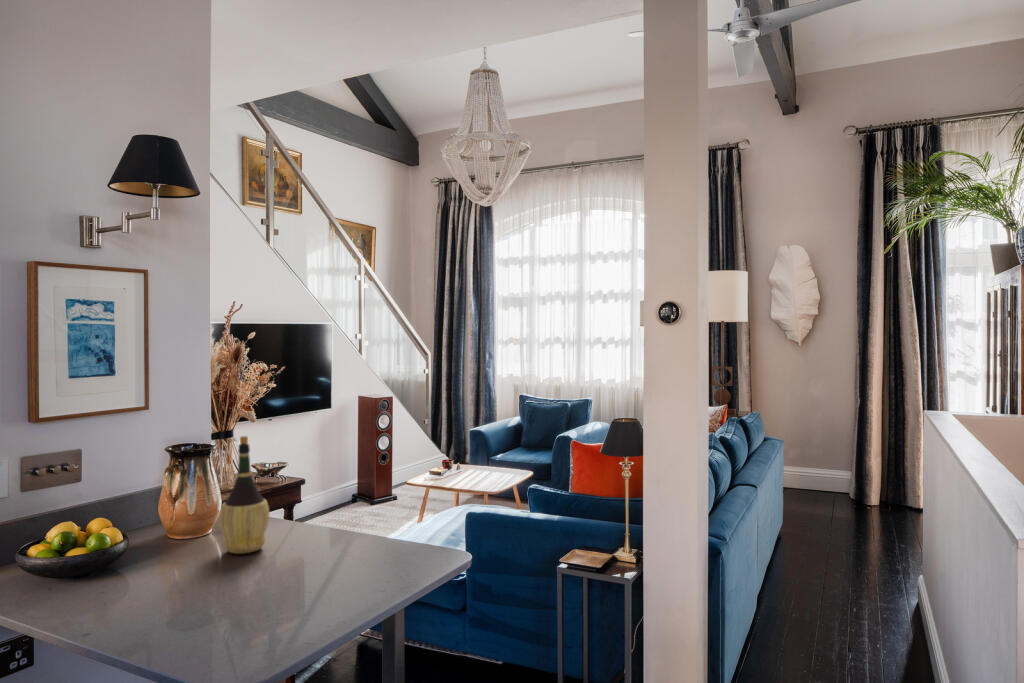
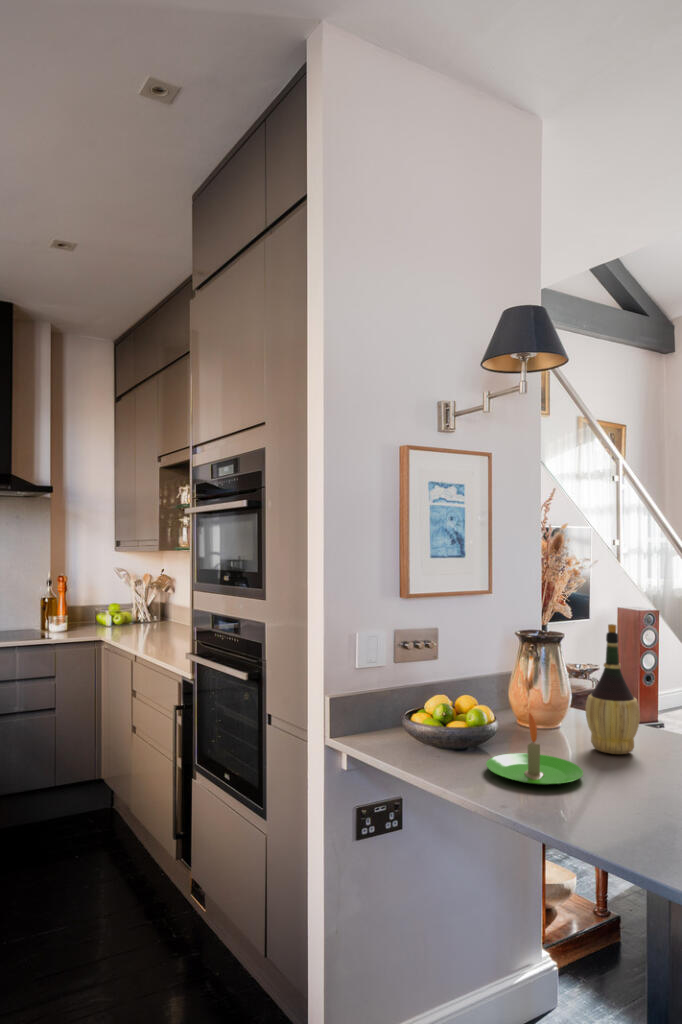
candle: none [93,533,195,603] -> present [486,713,583,785]

